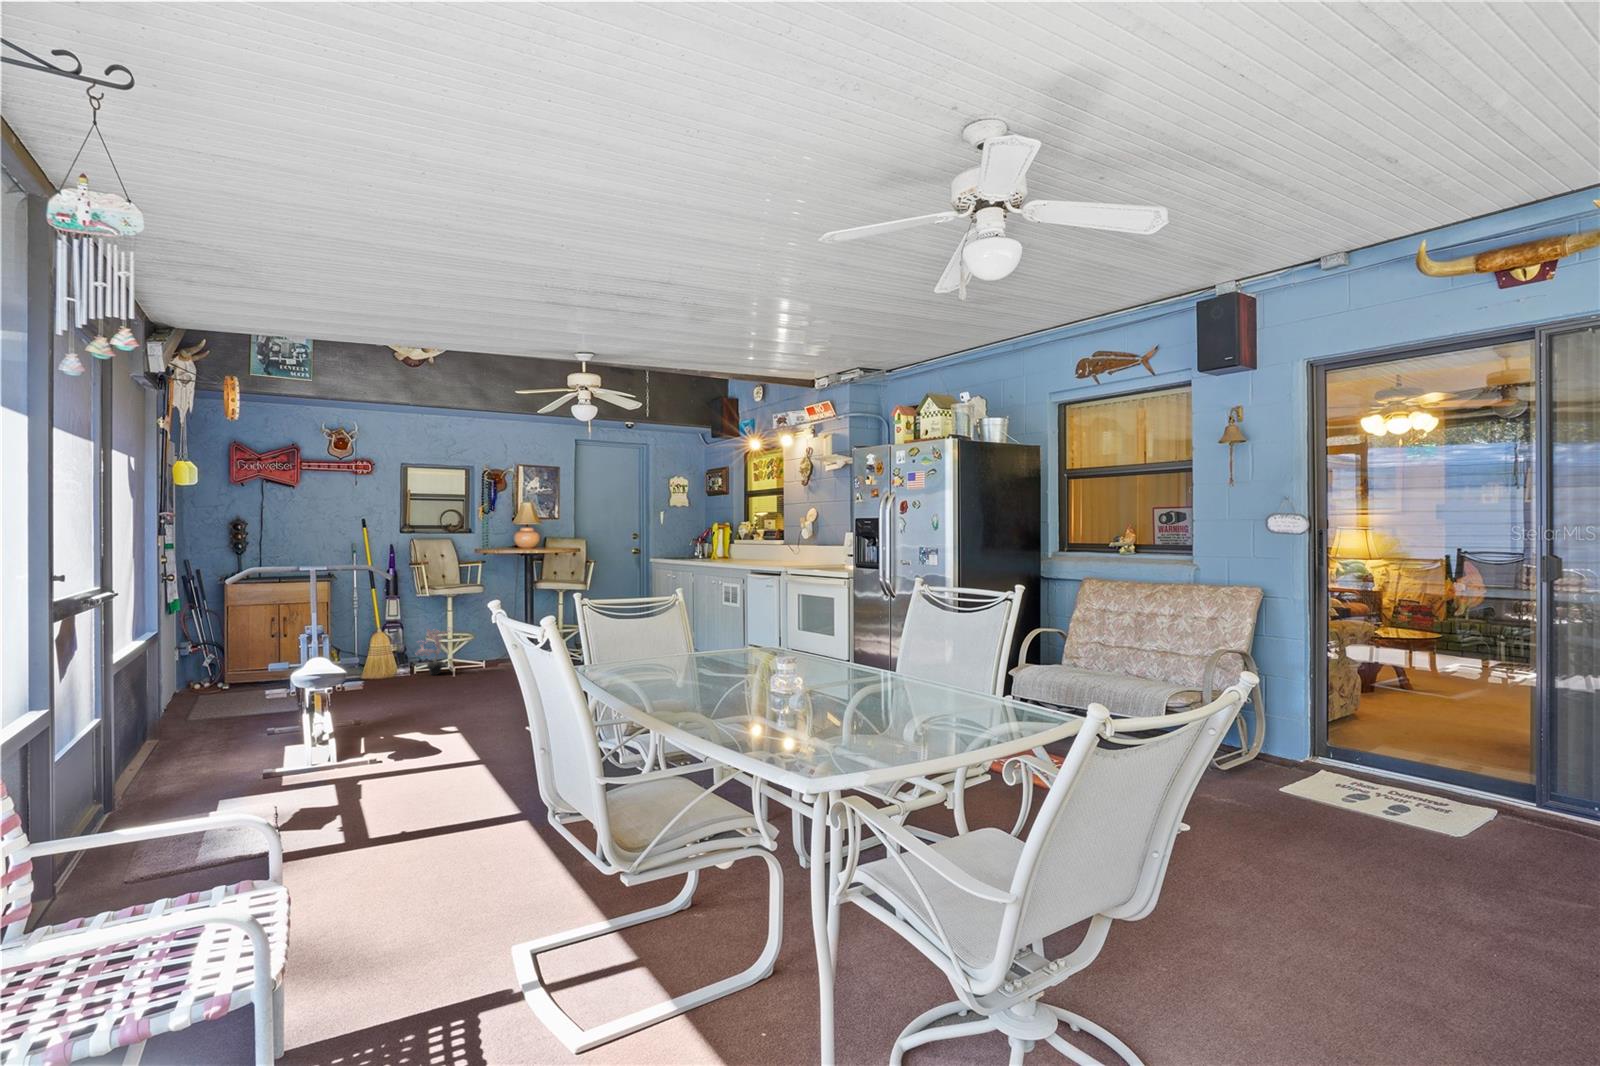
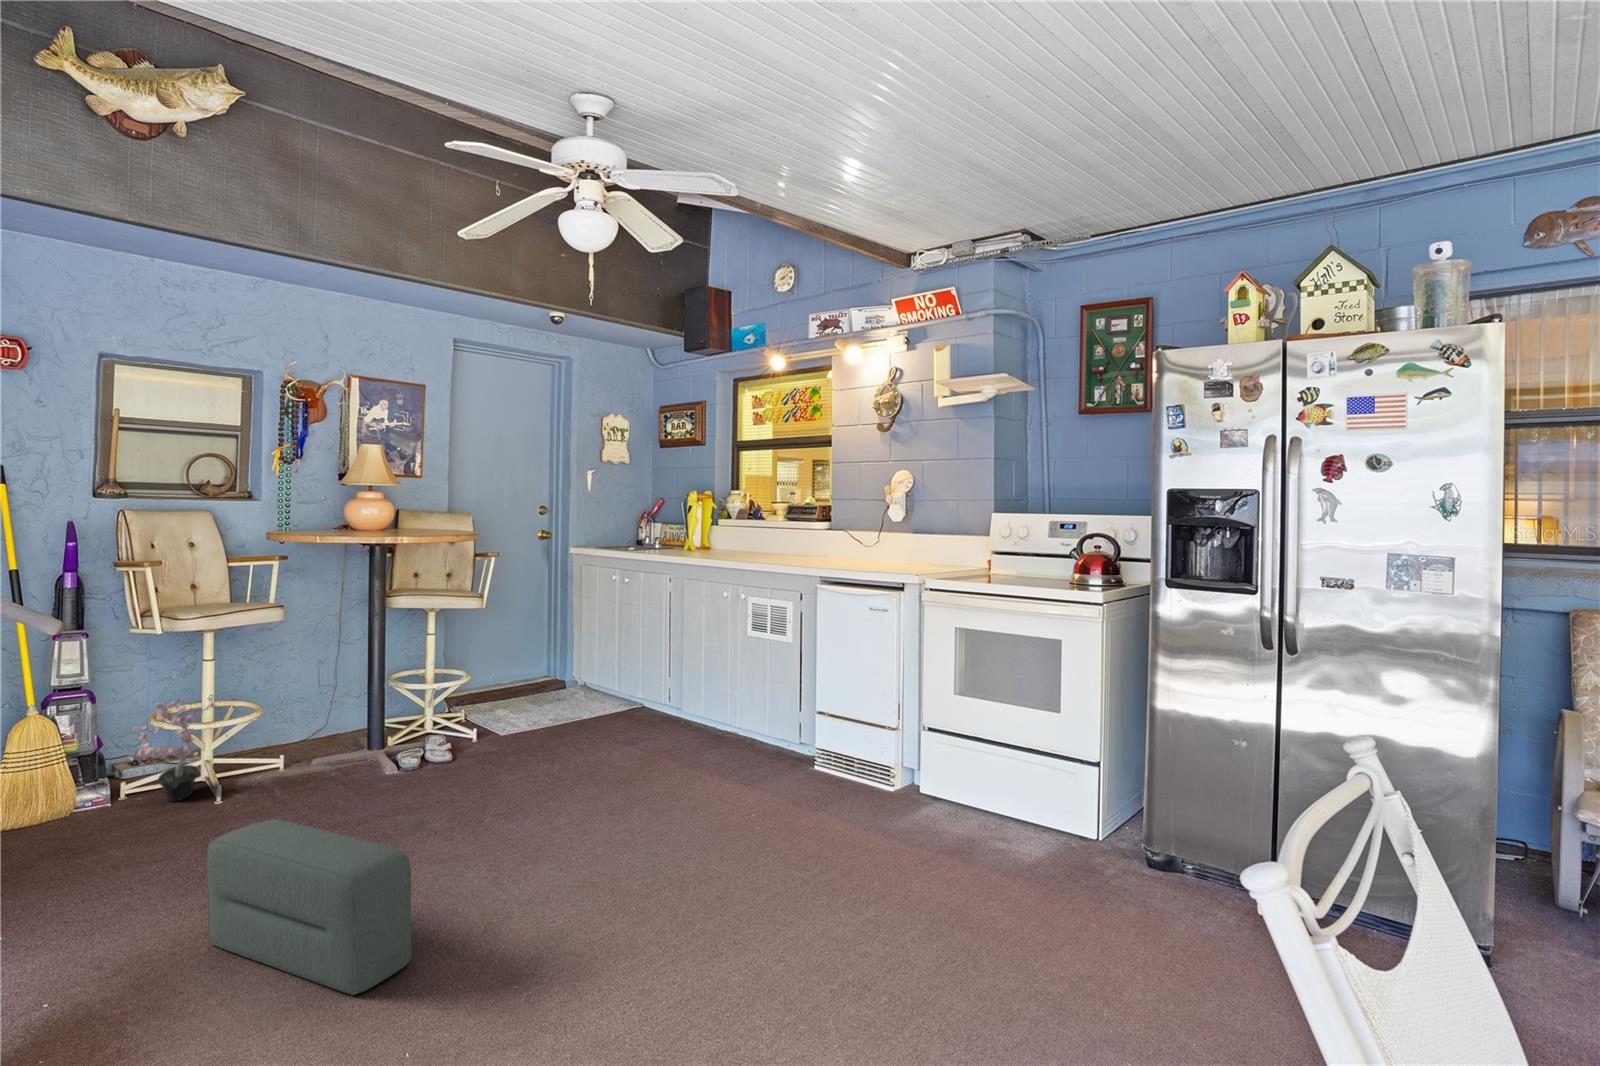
pouf: none [435,662,501,717] -> present [207,819,411,995]

